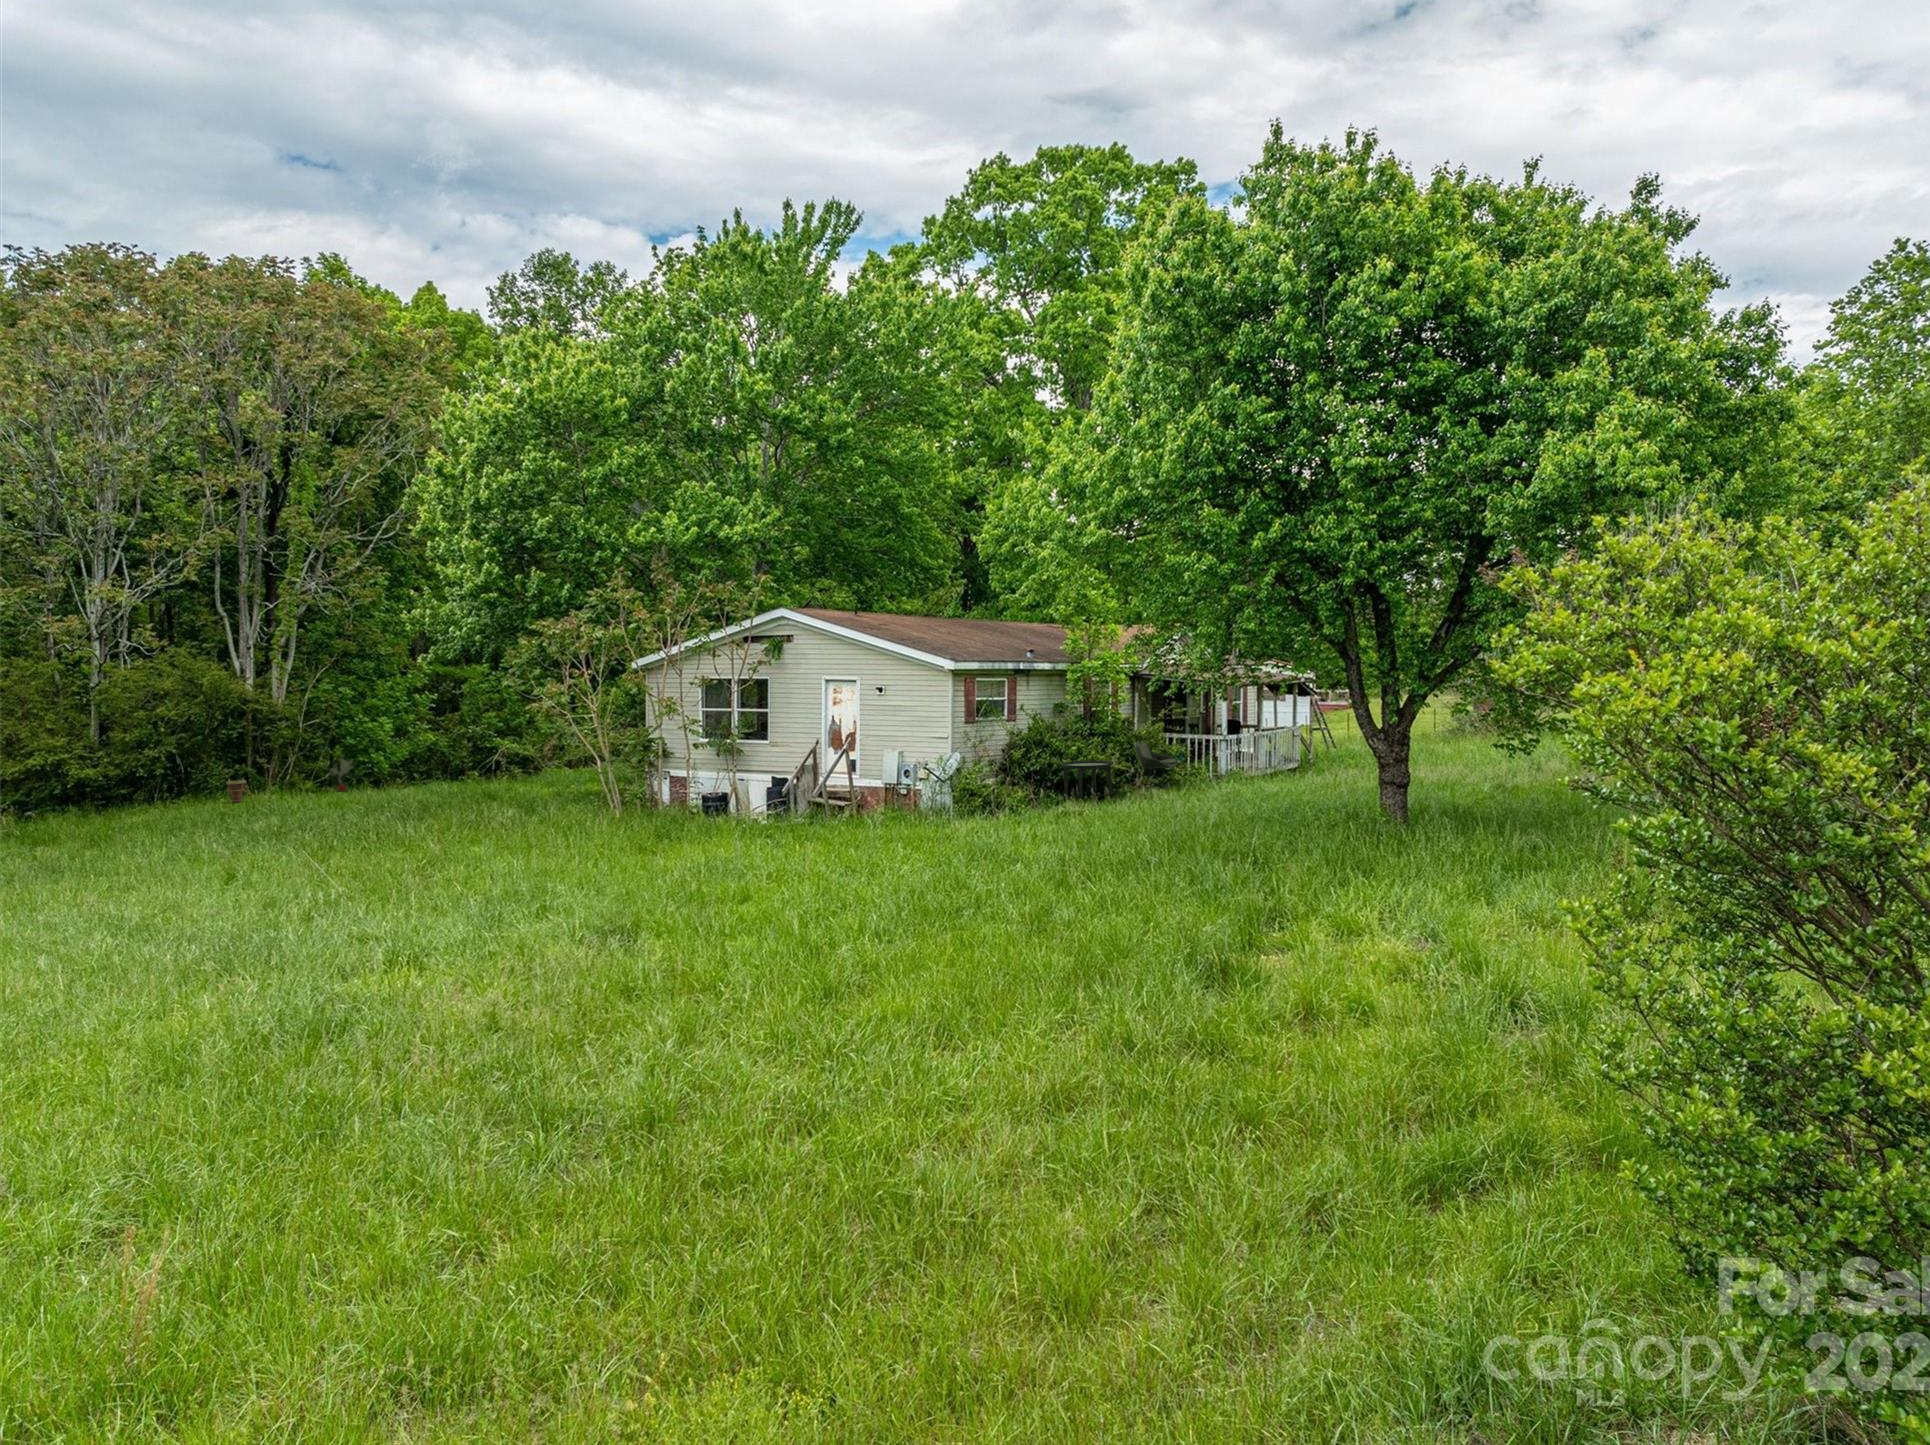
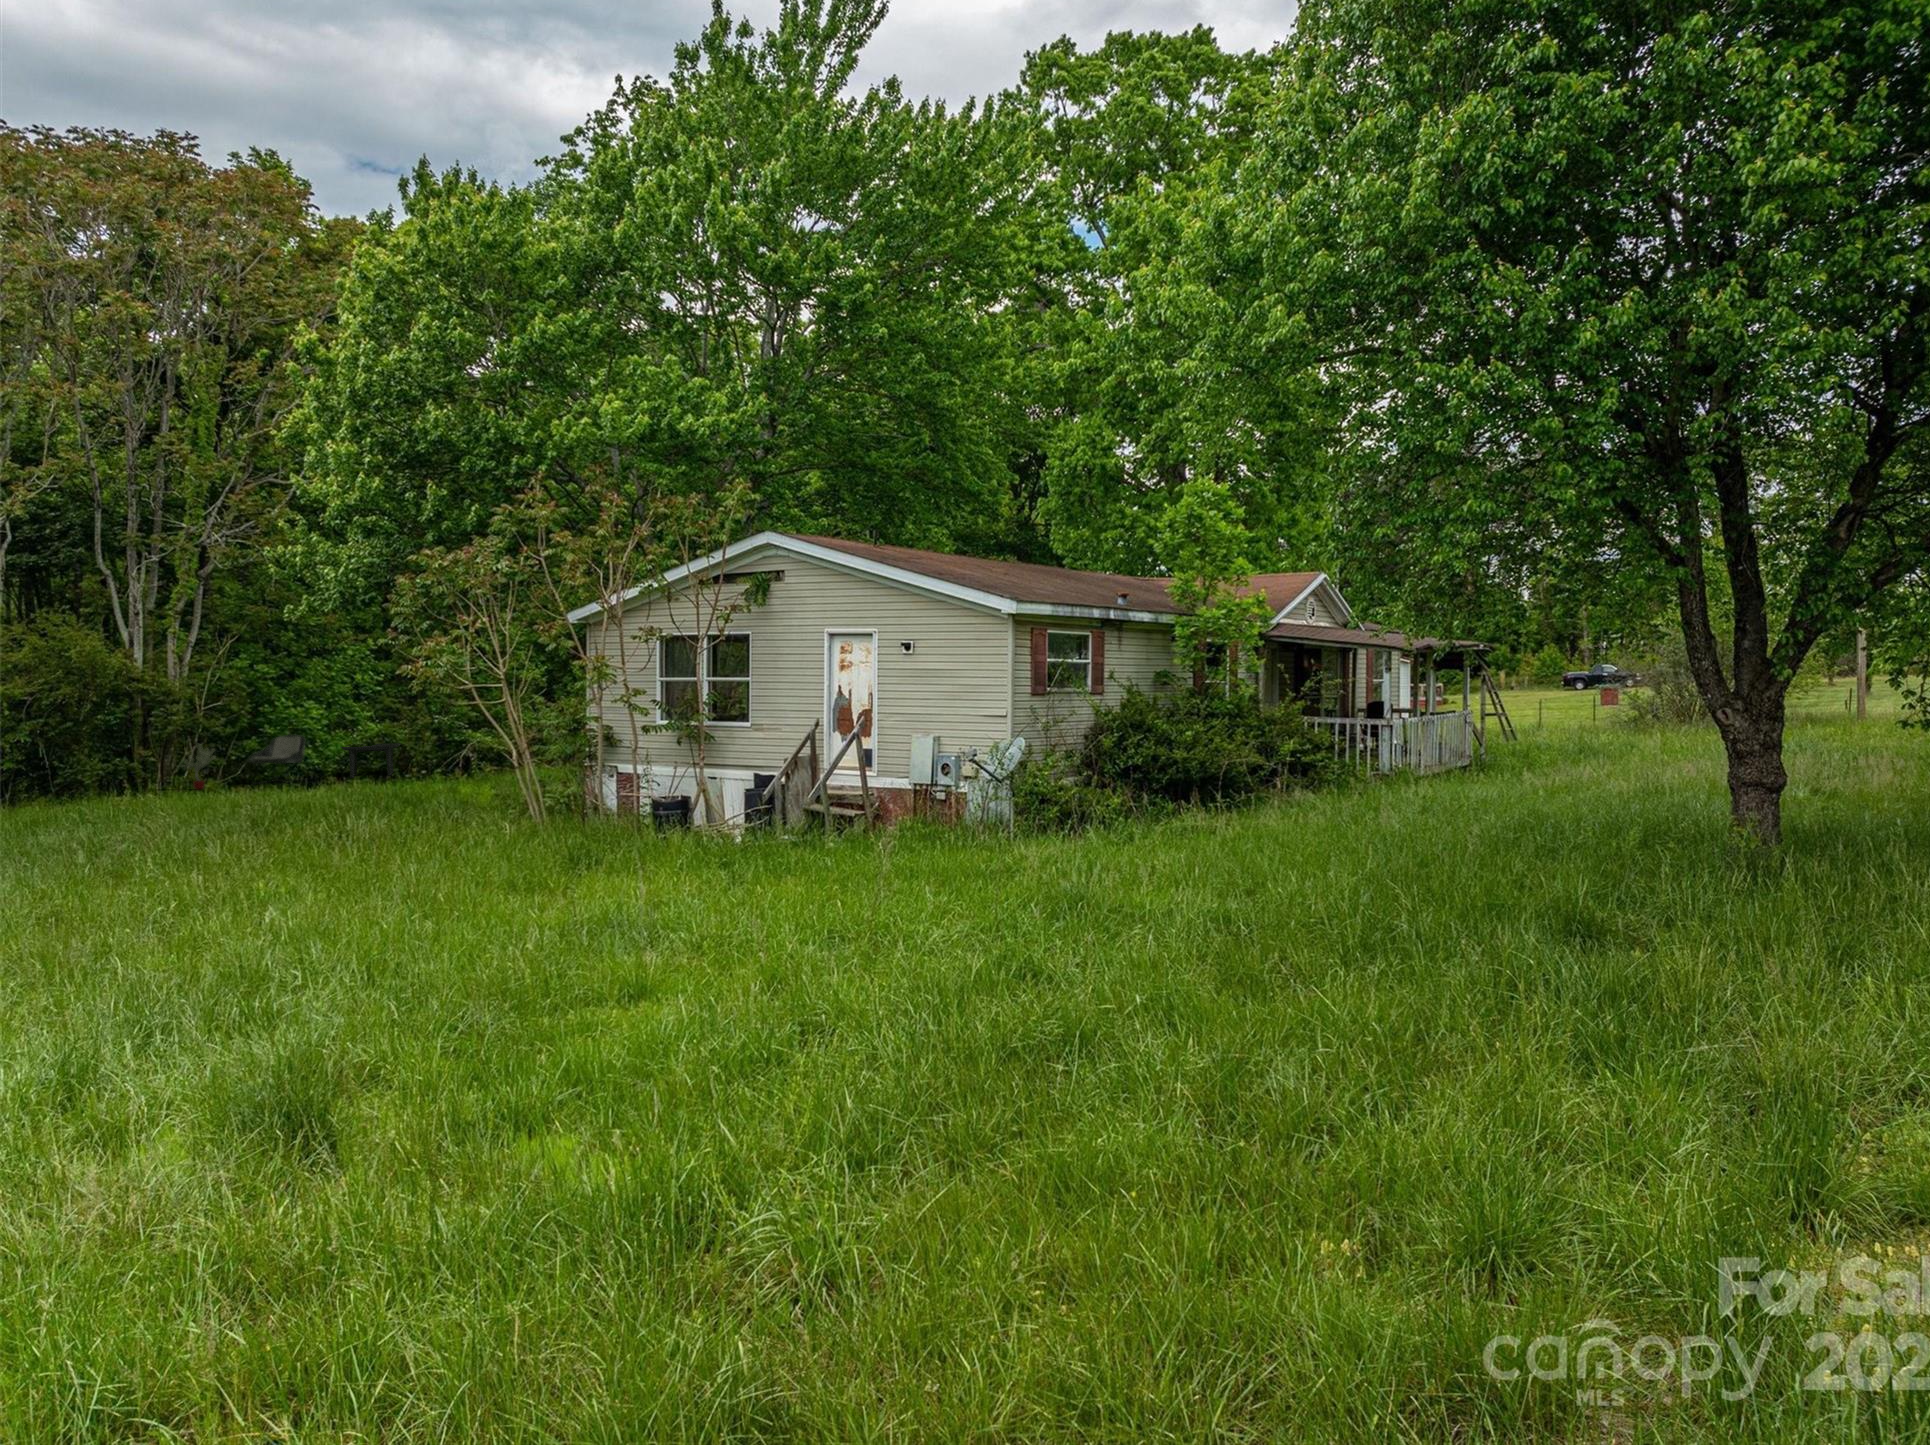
lounge chair: present [1134,742,1178,788] -> present [248,735,305,782]
round table: present [1060,761,1114,798] -> present [341,743,401,778]
basket: present [226,778,246,803] -> none [34,770,63,804]

